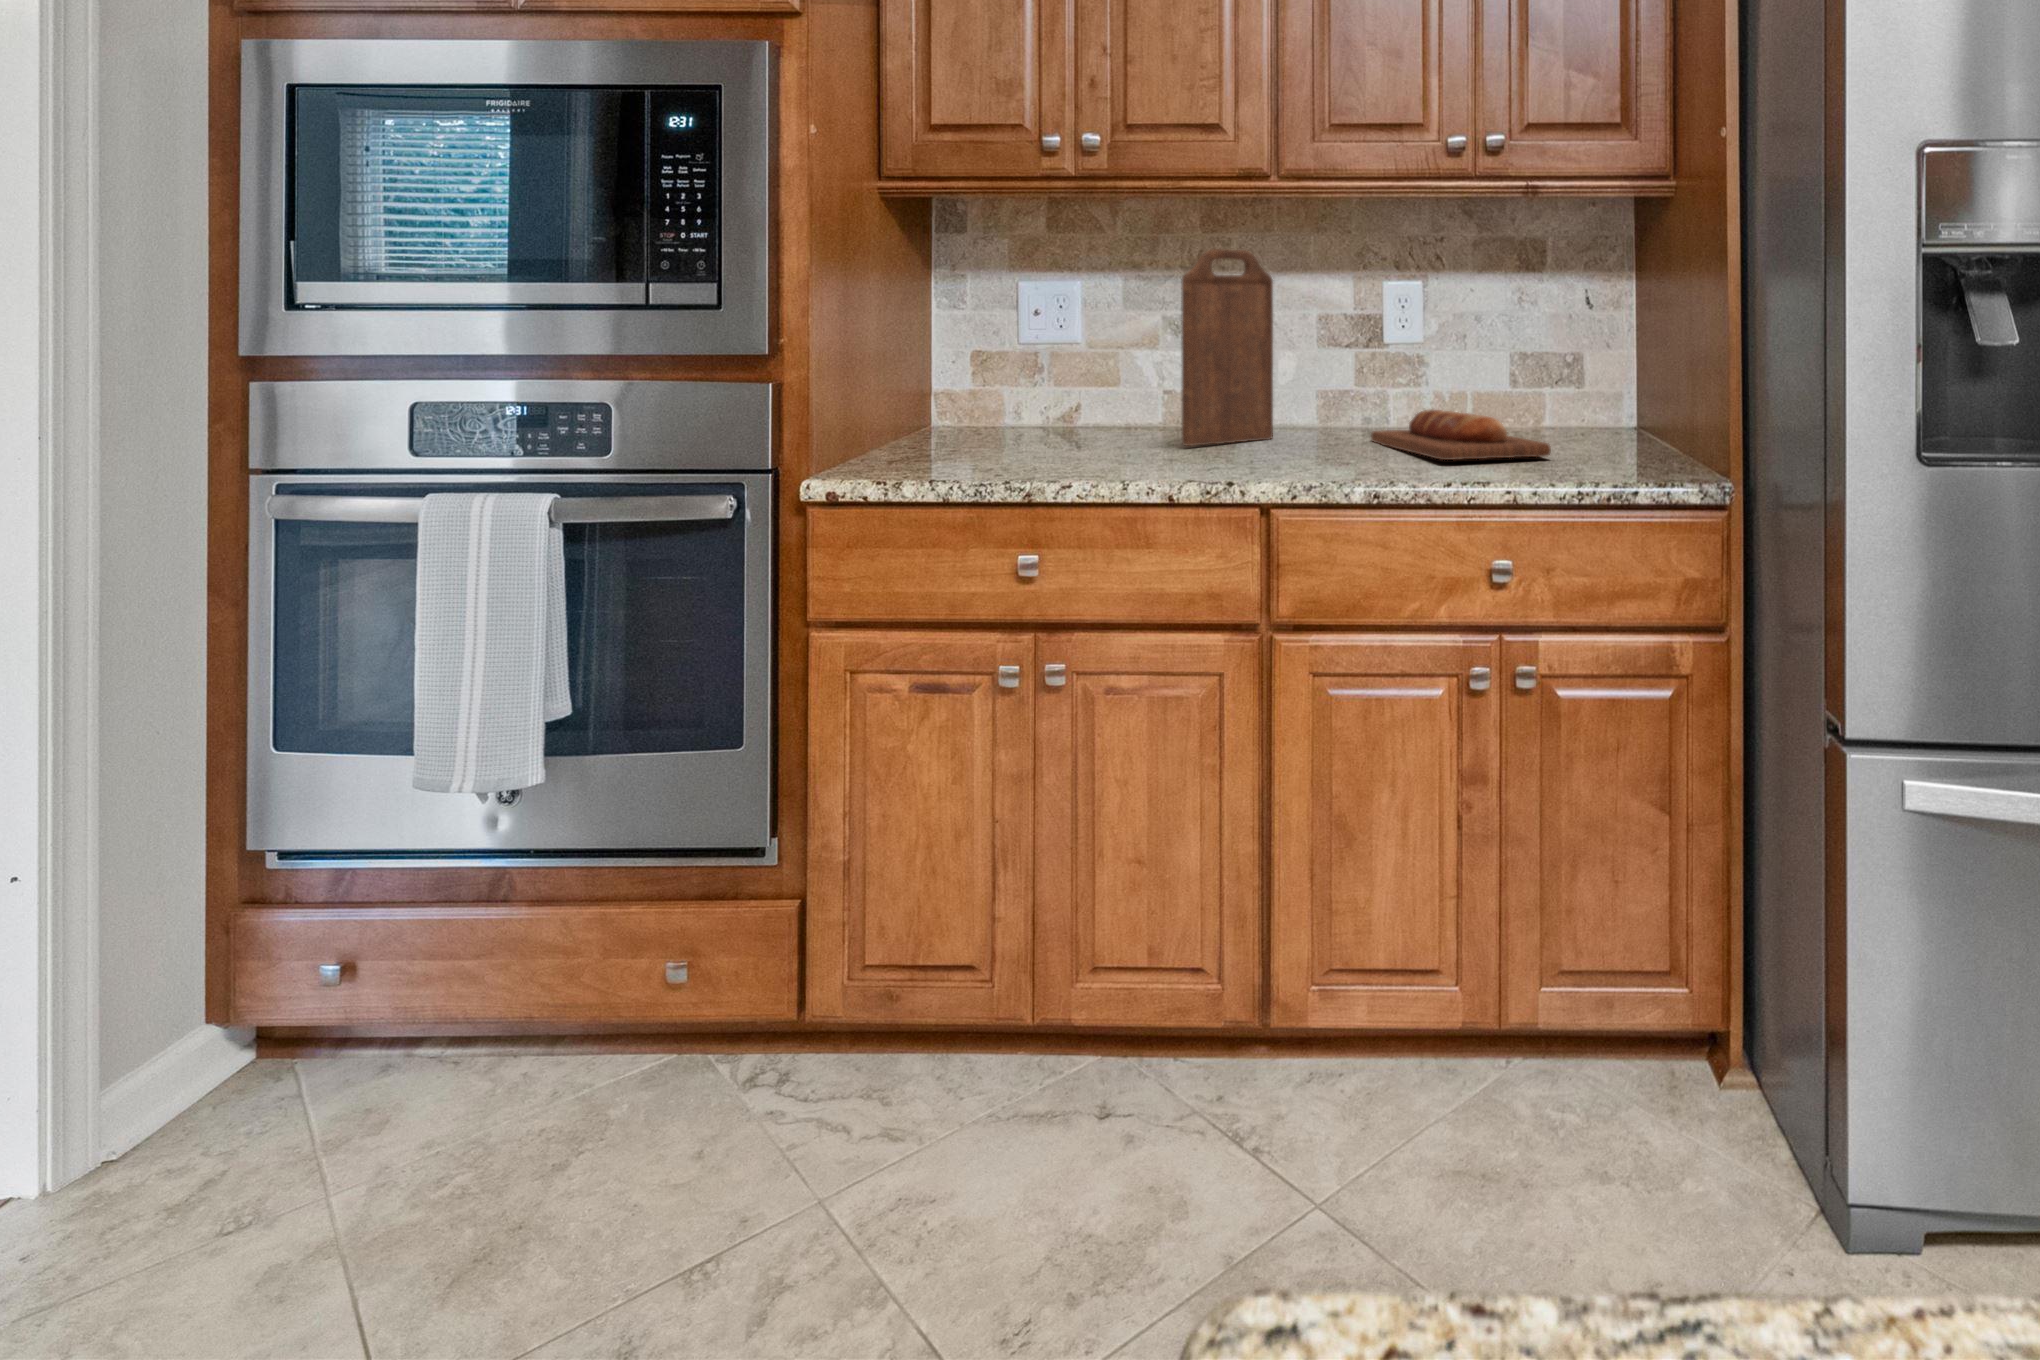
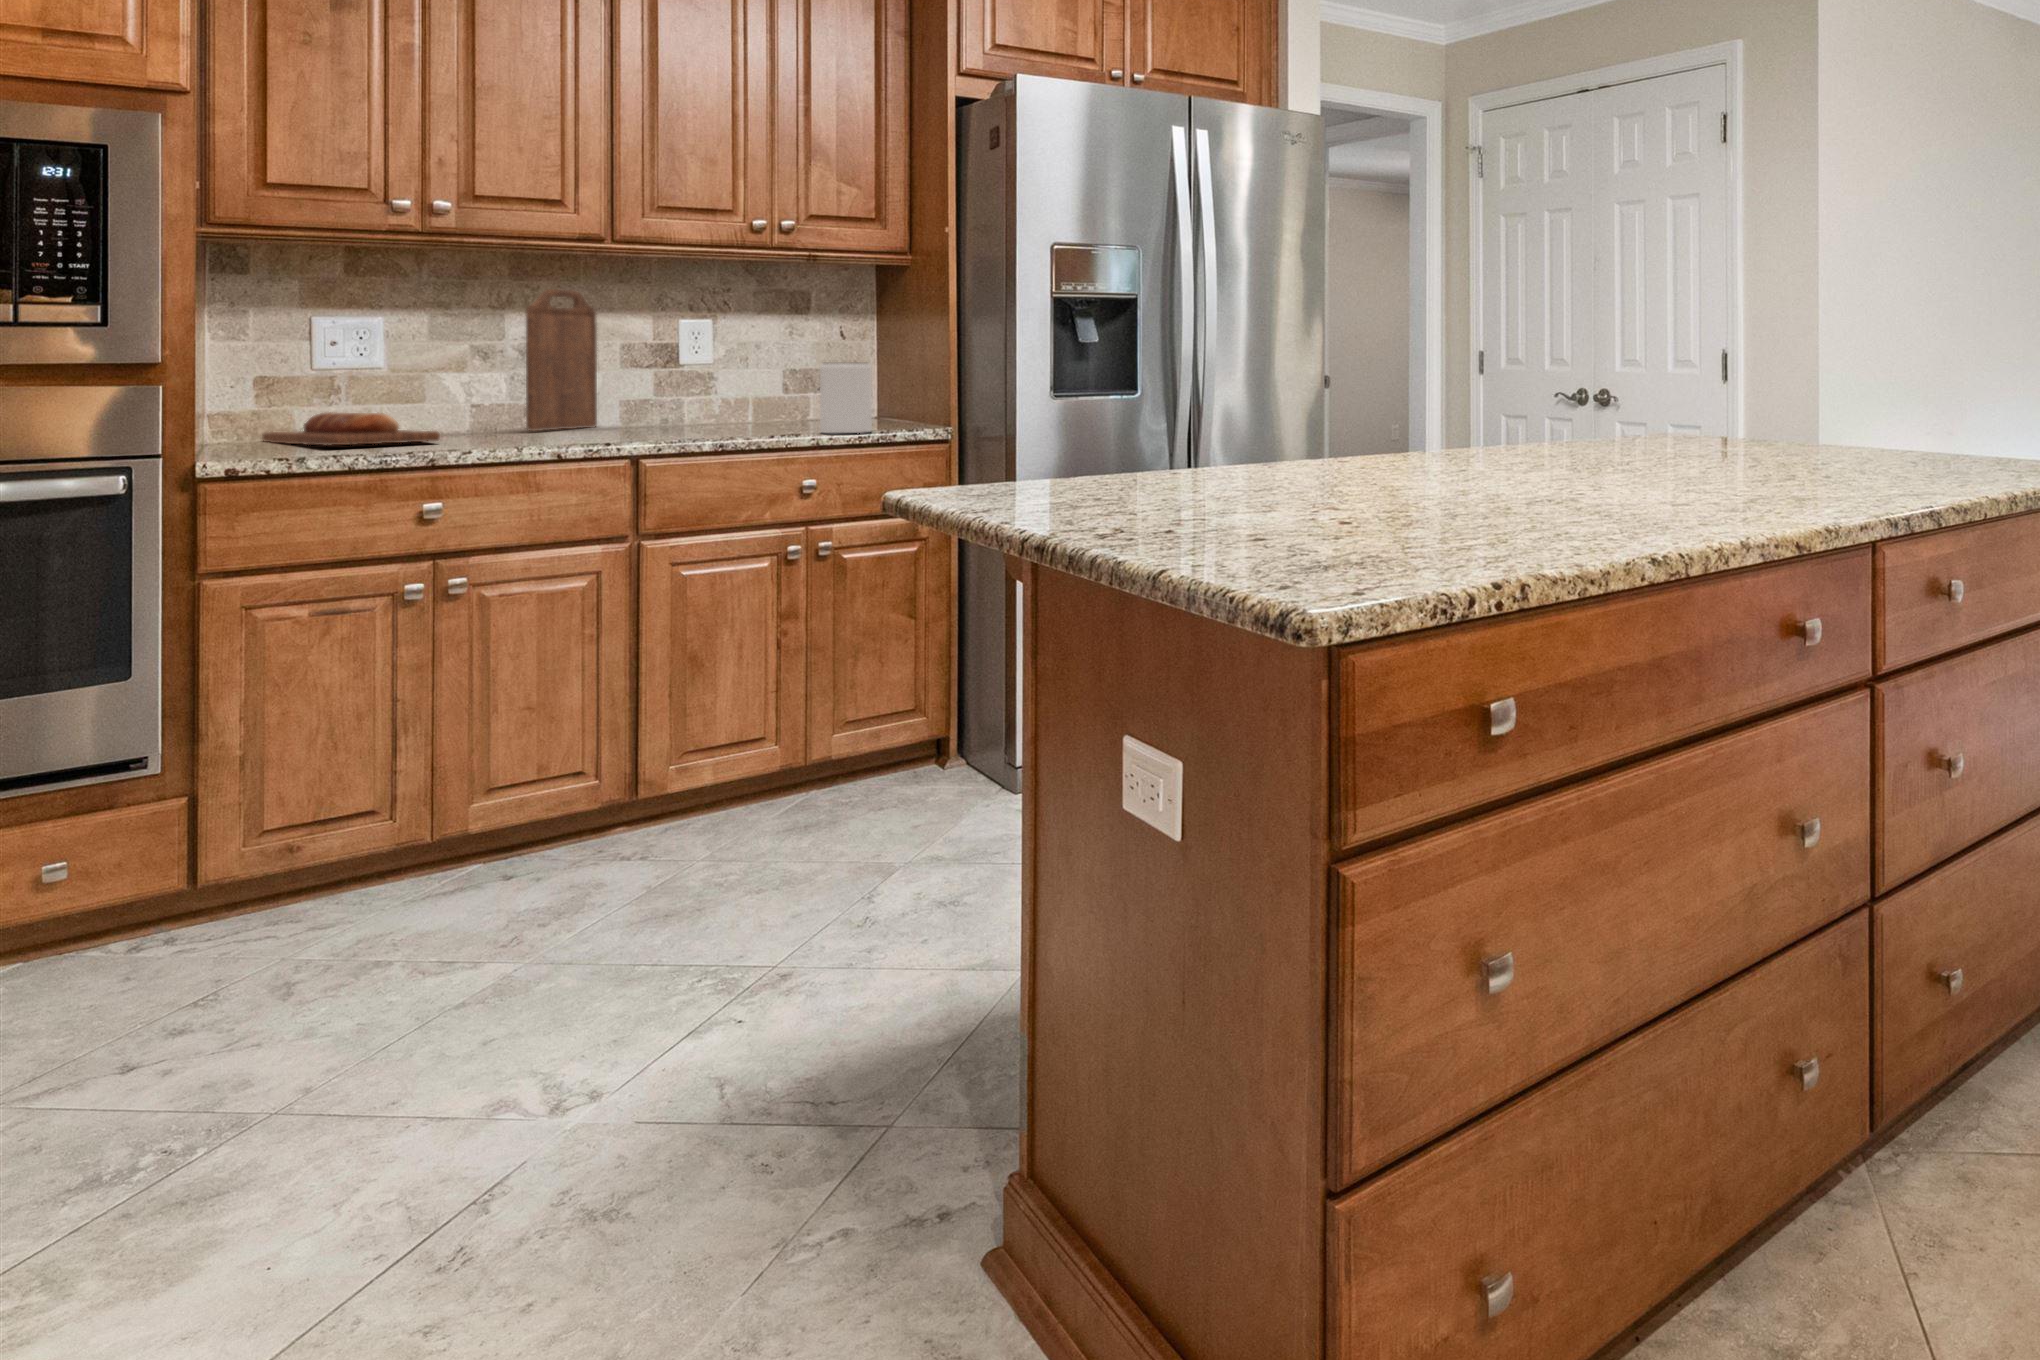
jar: none [1527,359,1603,479] -> present [820,362,872,433]
bread loaf: present [1371,410,1551,460] -> present [262,412,440,445]

